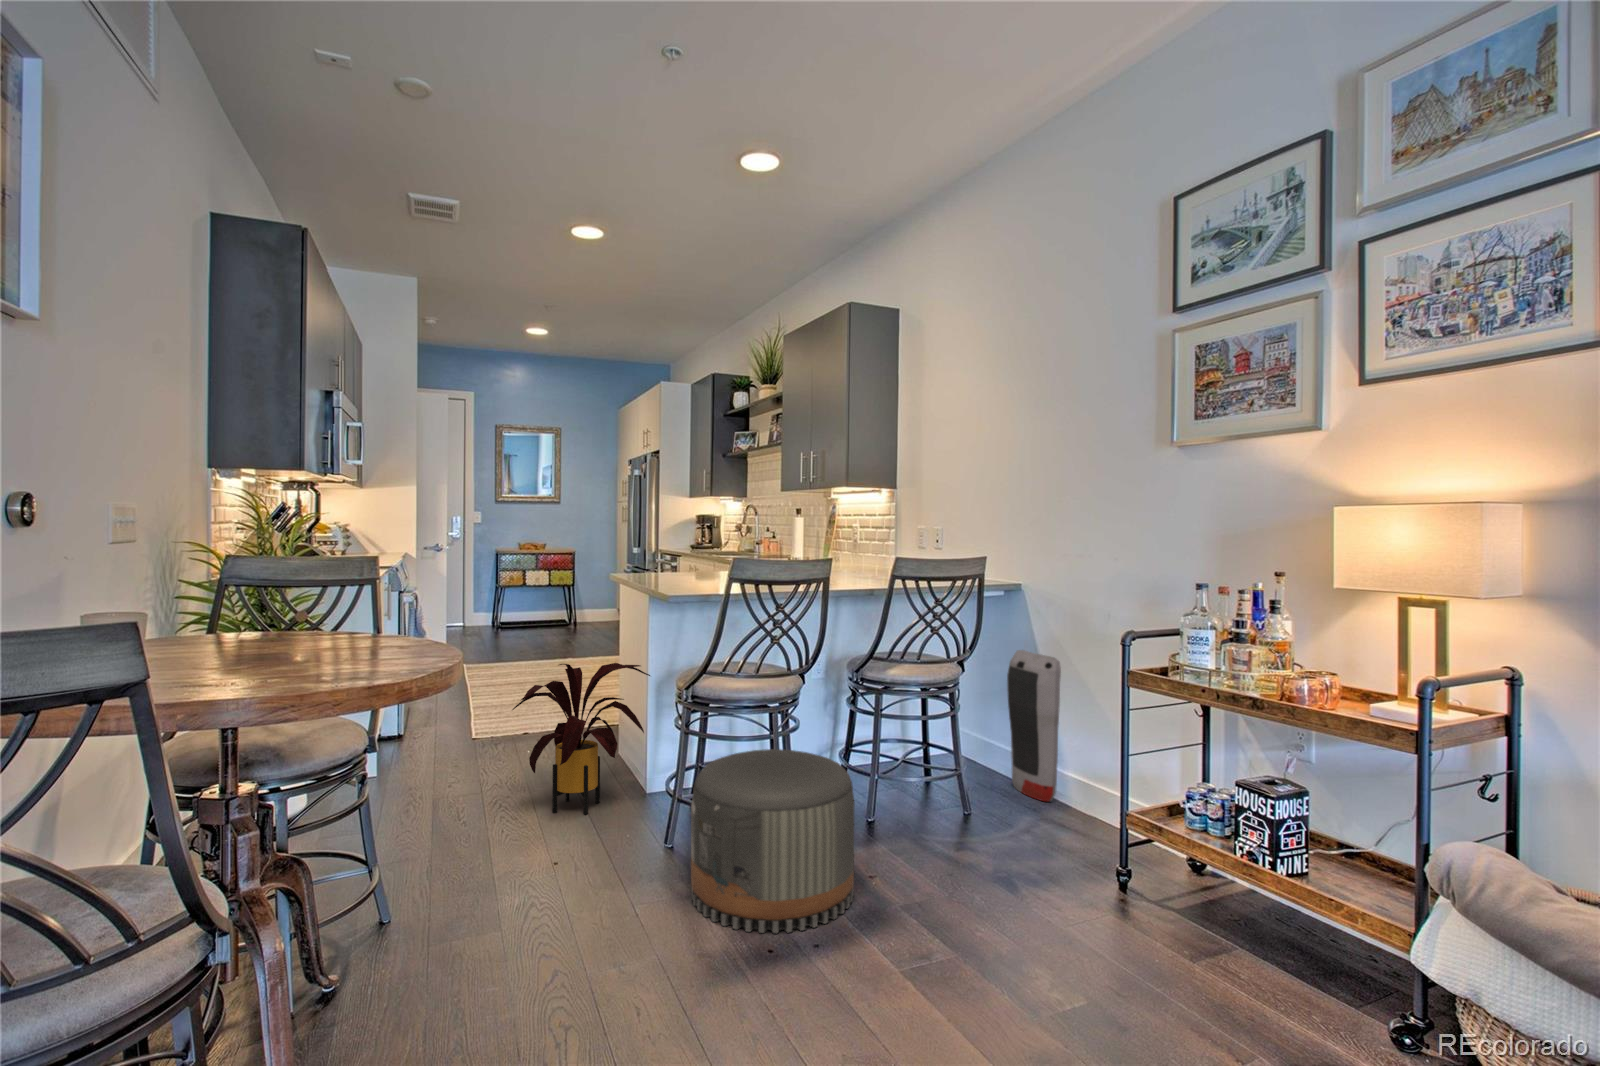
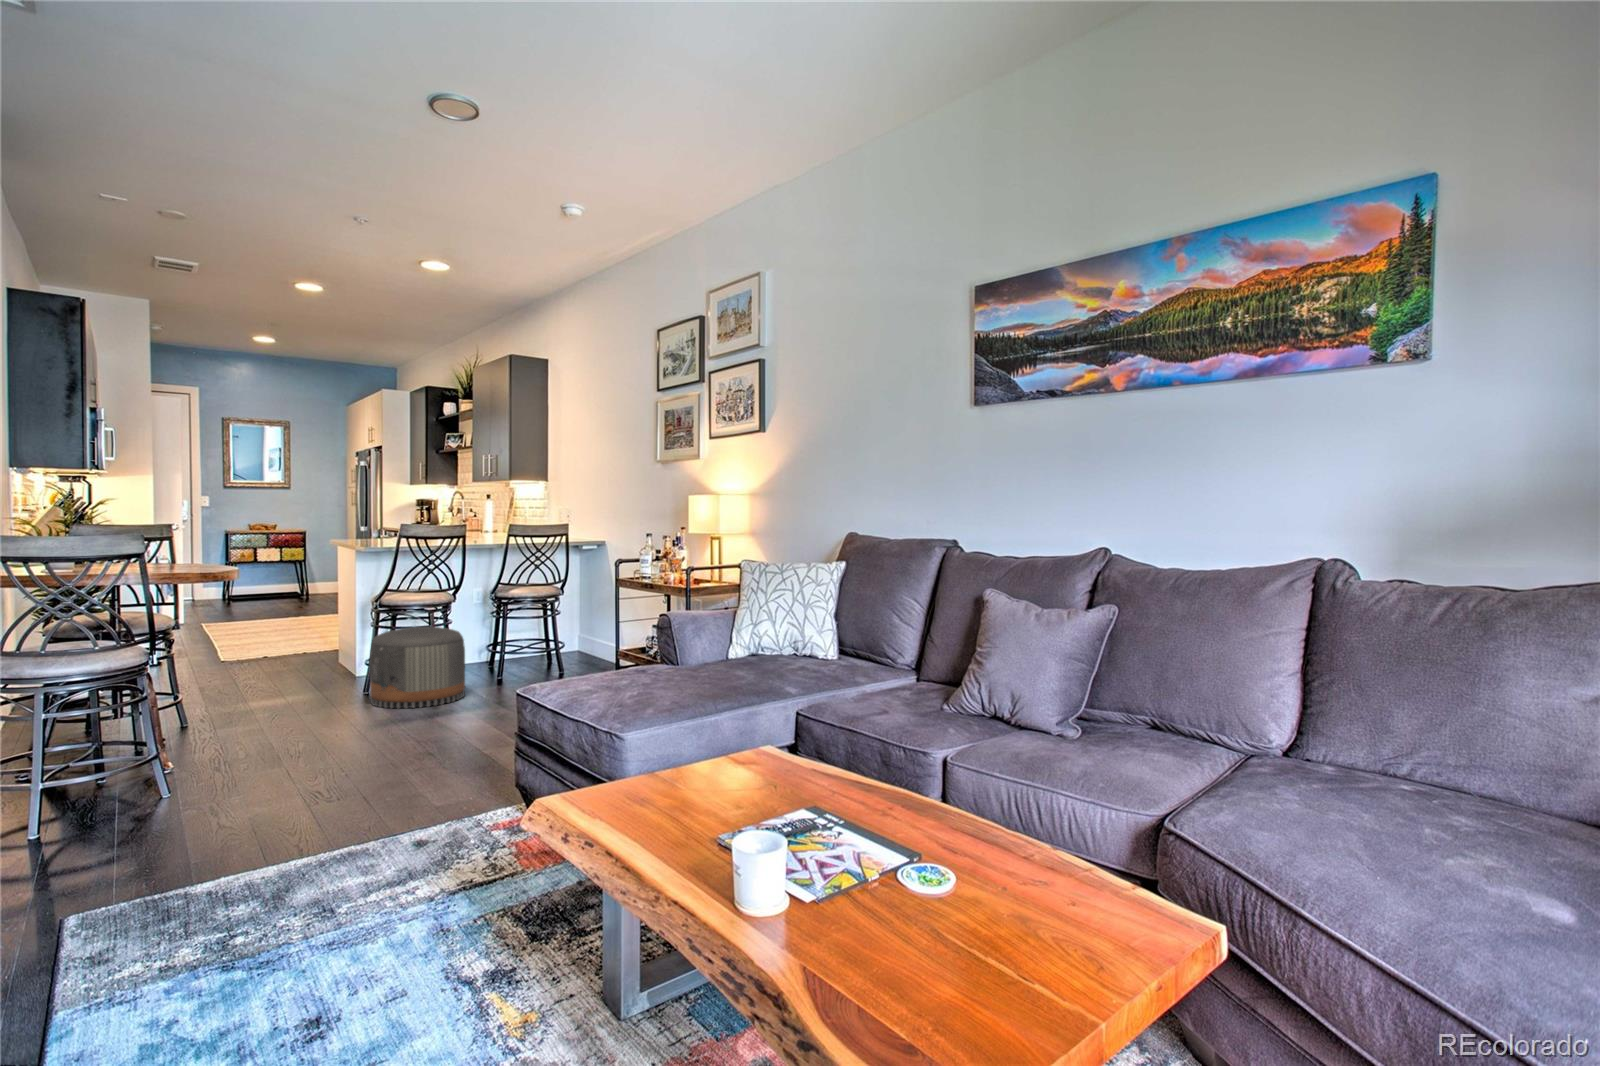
air purifier: present [1007,650,1061,801] -> none [589,580,616,665]
house plant: present [512,663,650,814] -> none [256,590,356,682]

